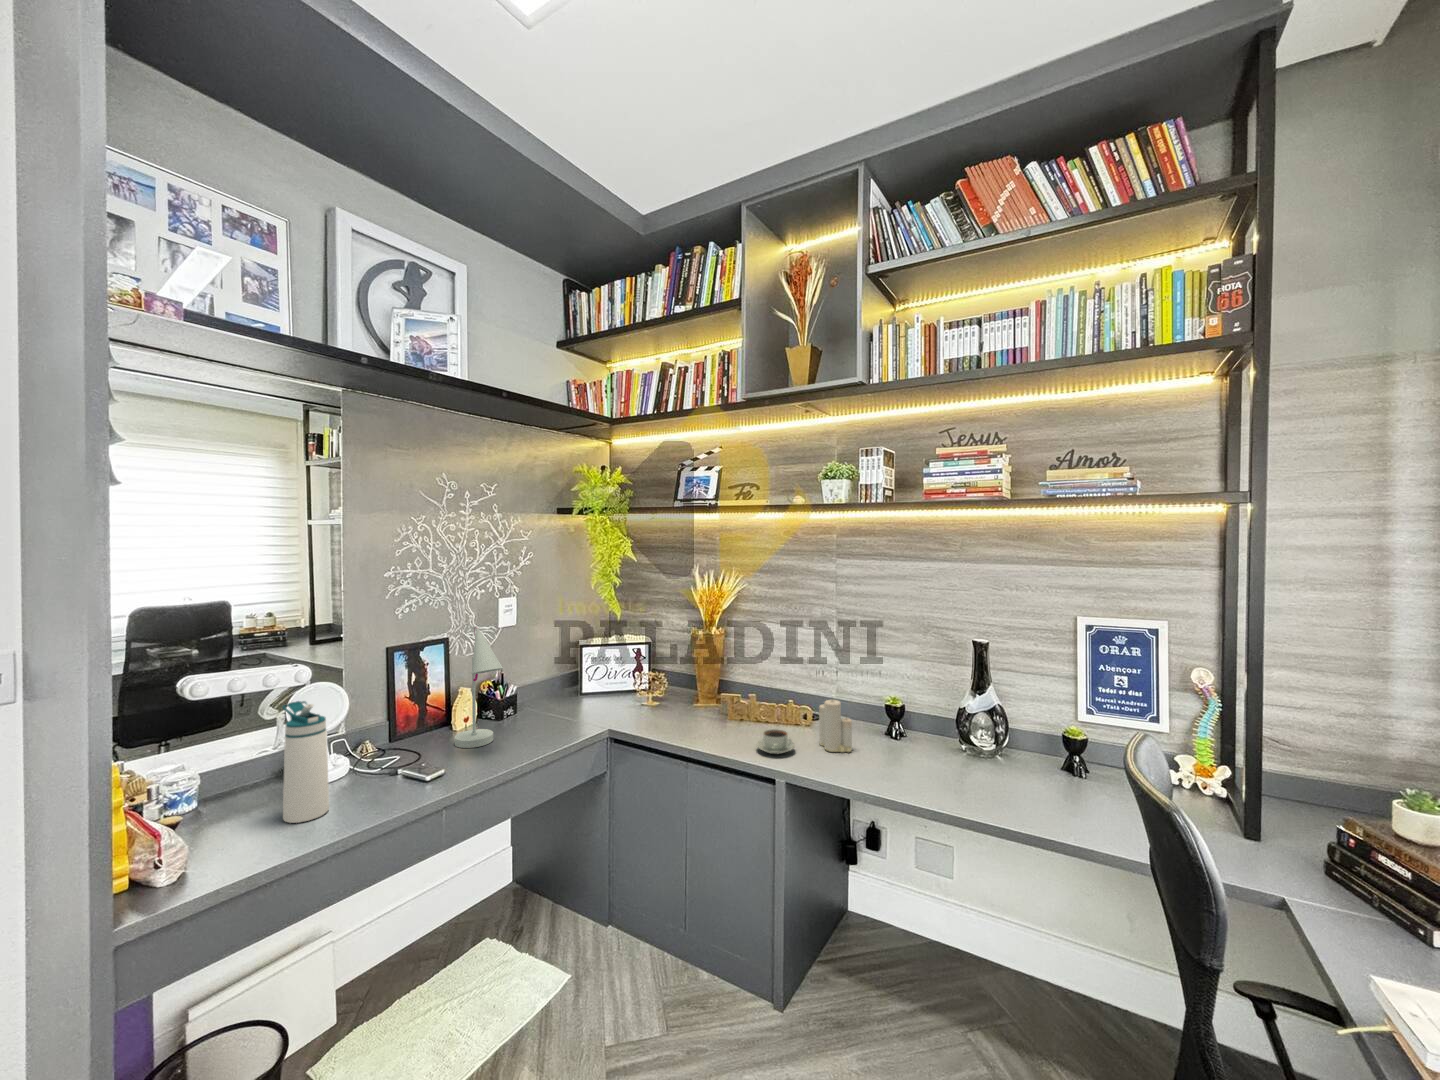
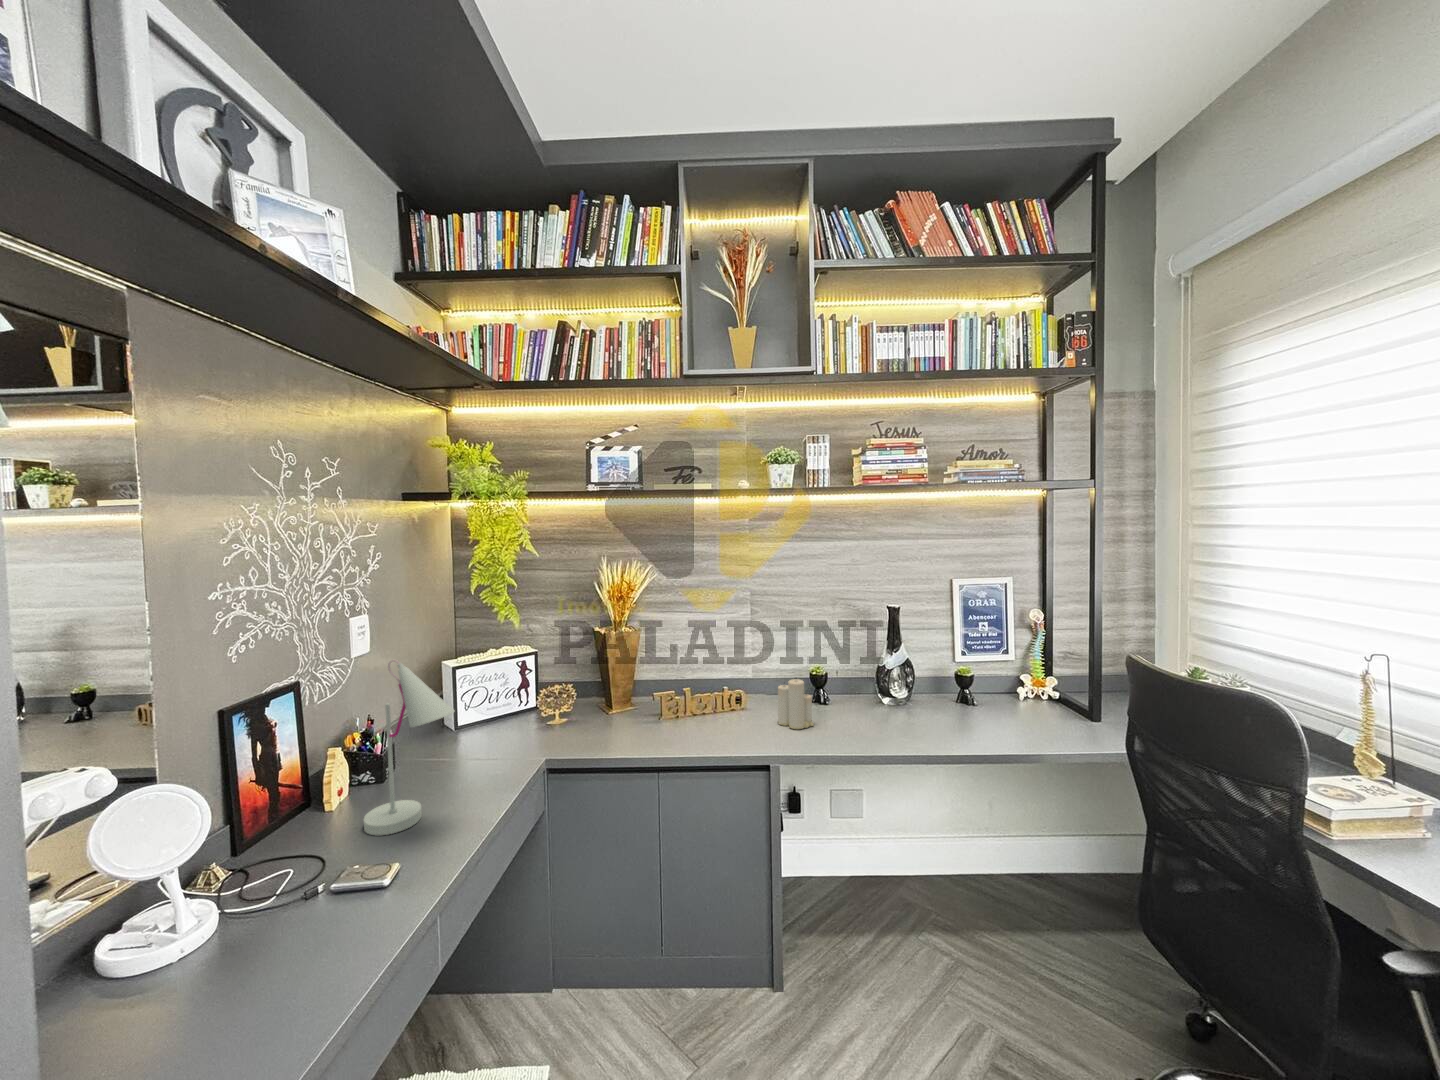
water bottle: present [283,701,329,823] -> none [195,828,304,1040]
coffee cup: present [756,729,795,754] -> none [734,718,774,744]

